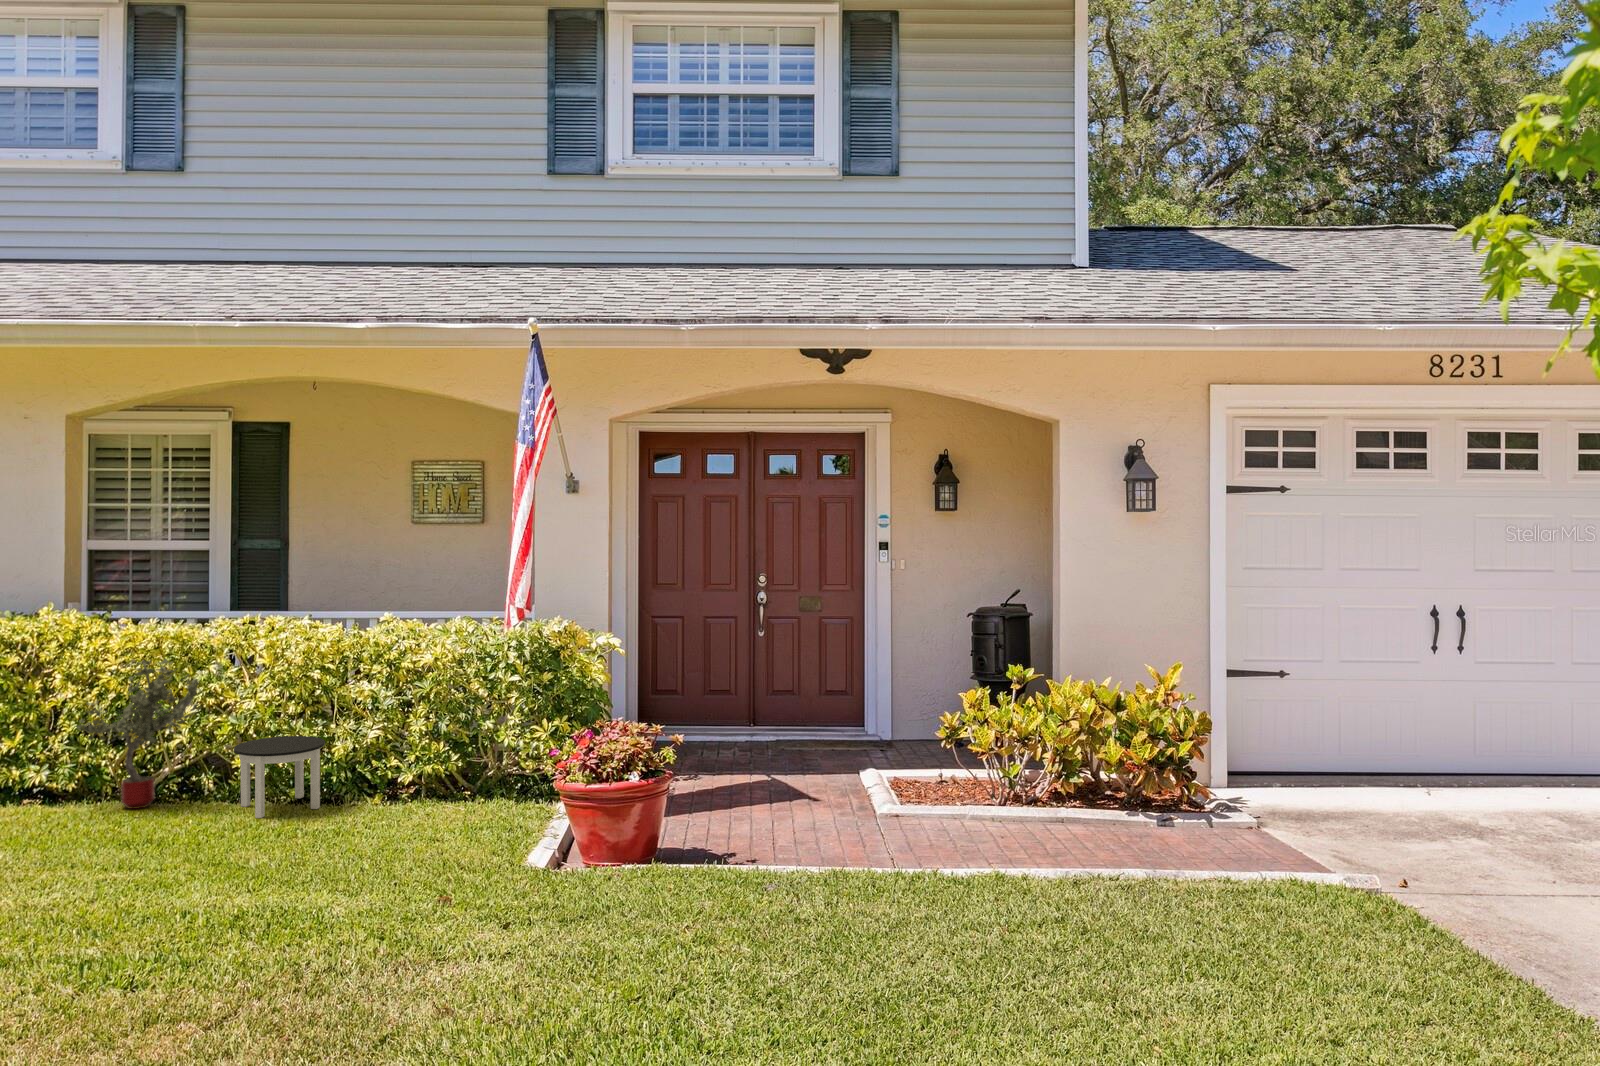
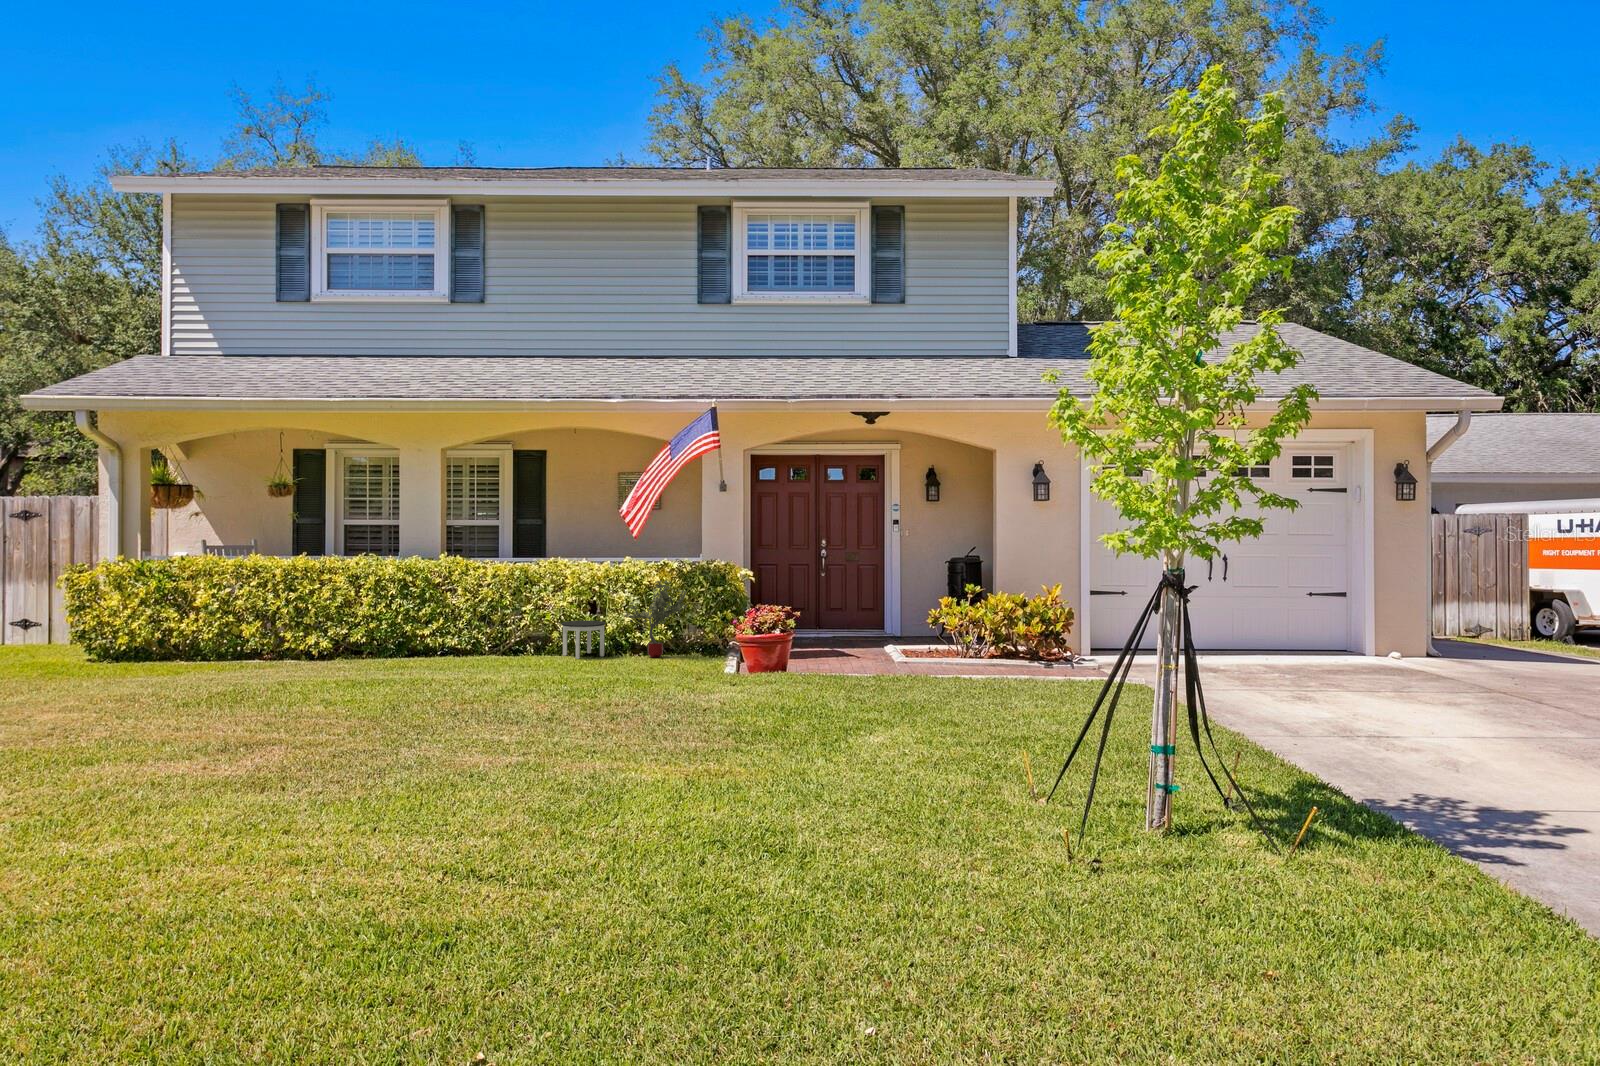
potted tree: present [77,659,199,809] -> present [625,581,687,658]

